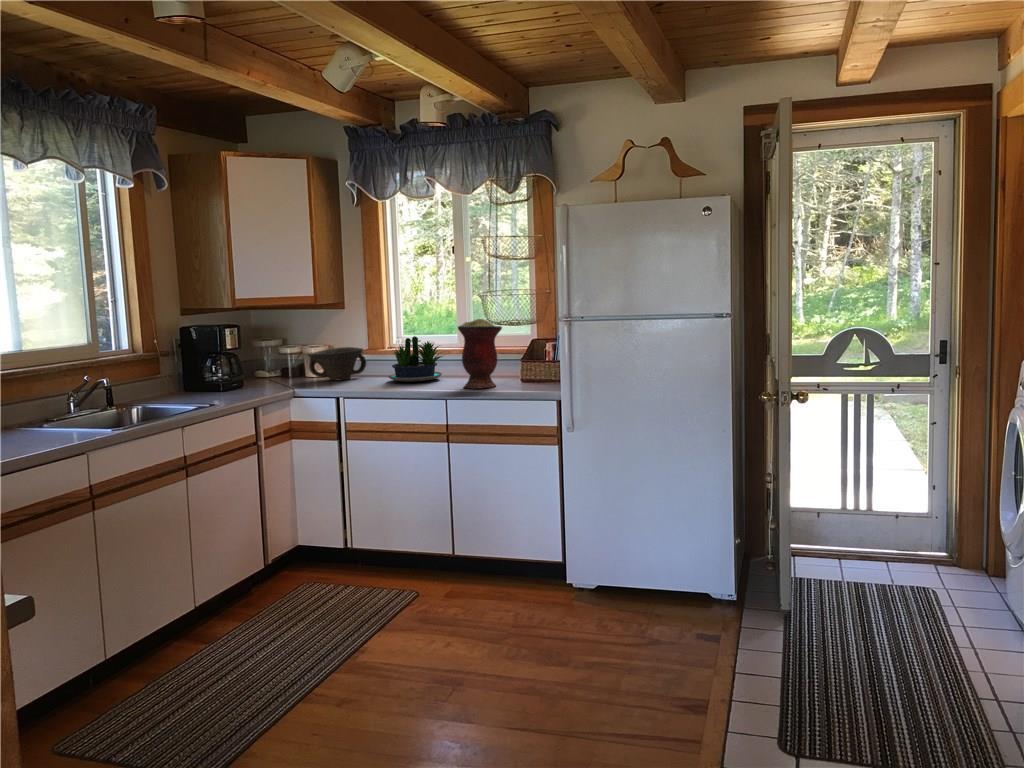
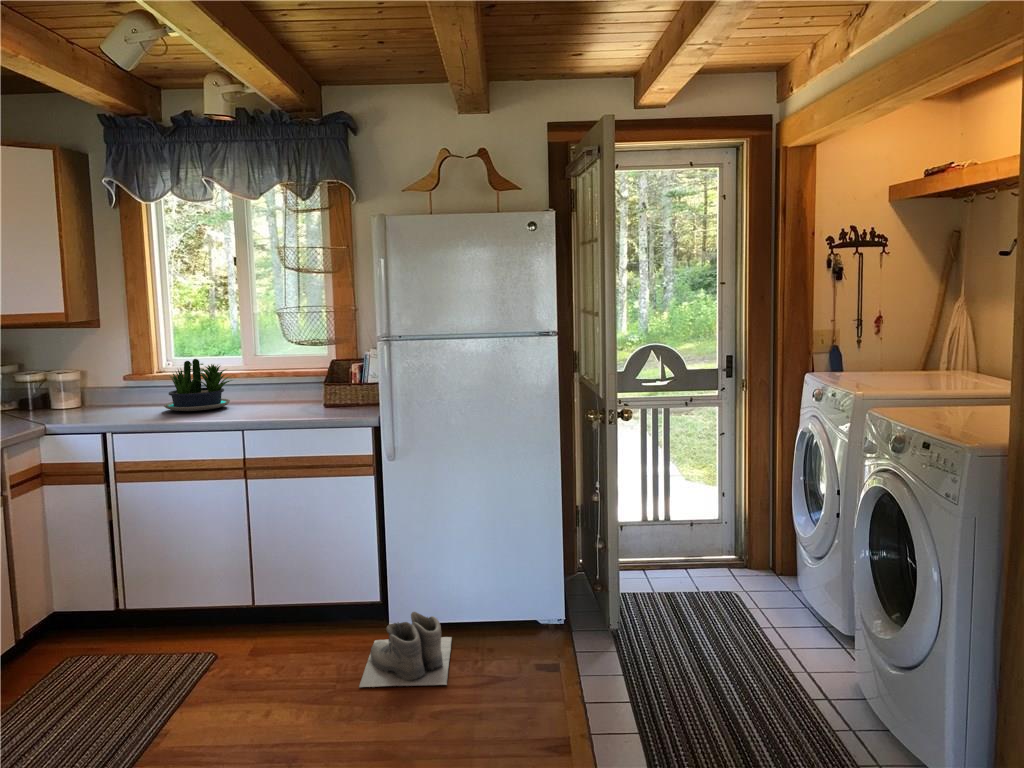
vase: present [458,319,502,389] -> none [252,338,305,417]
bowl: present [308,347,366,380] -> none [55,373,133,412]
boots: none [531,571,624,639] -> present [359,612,451,687]

